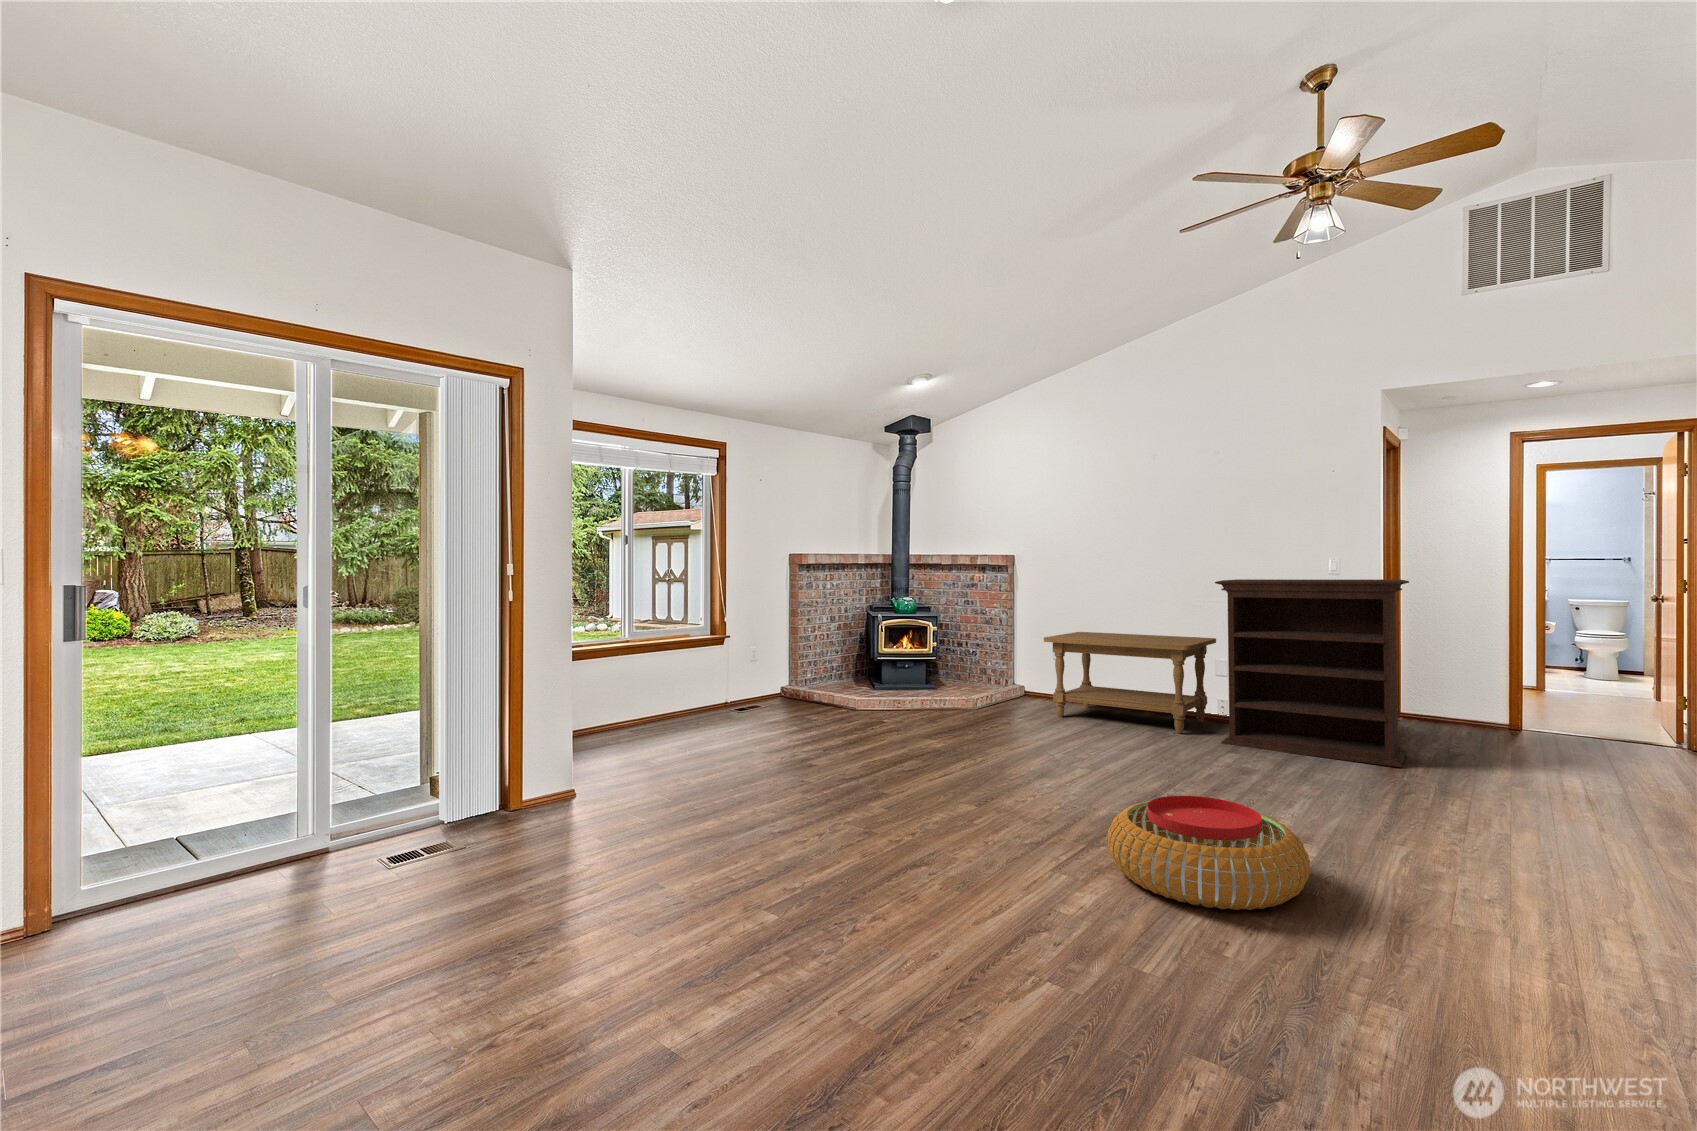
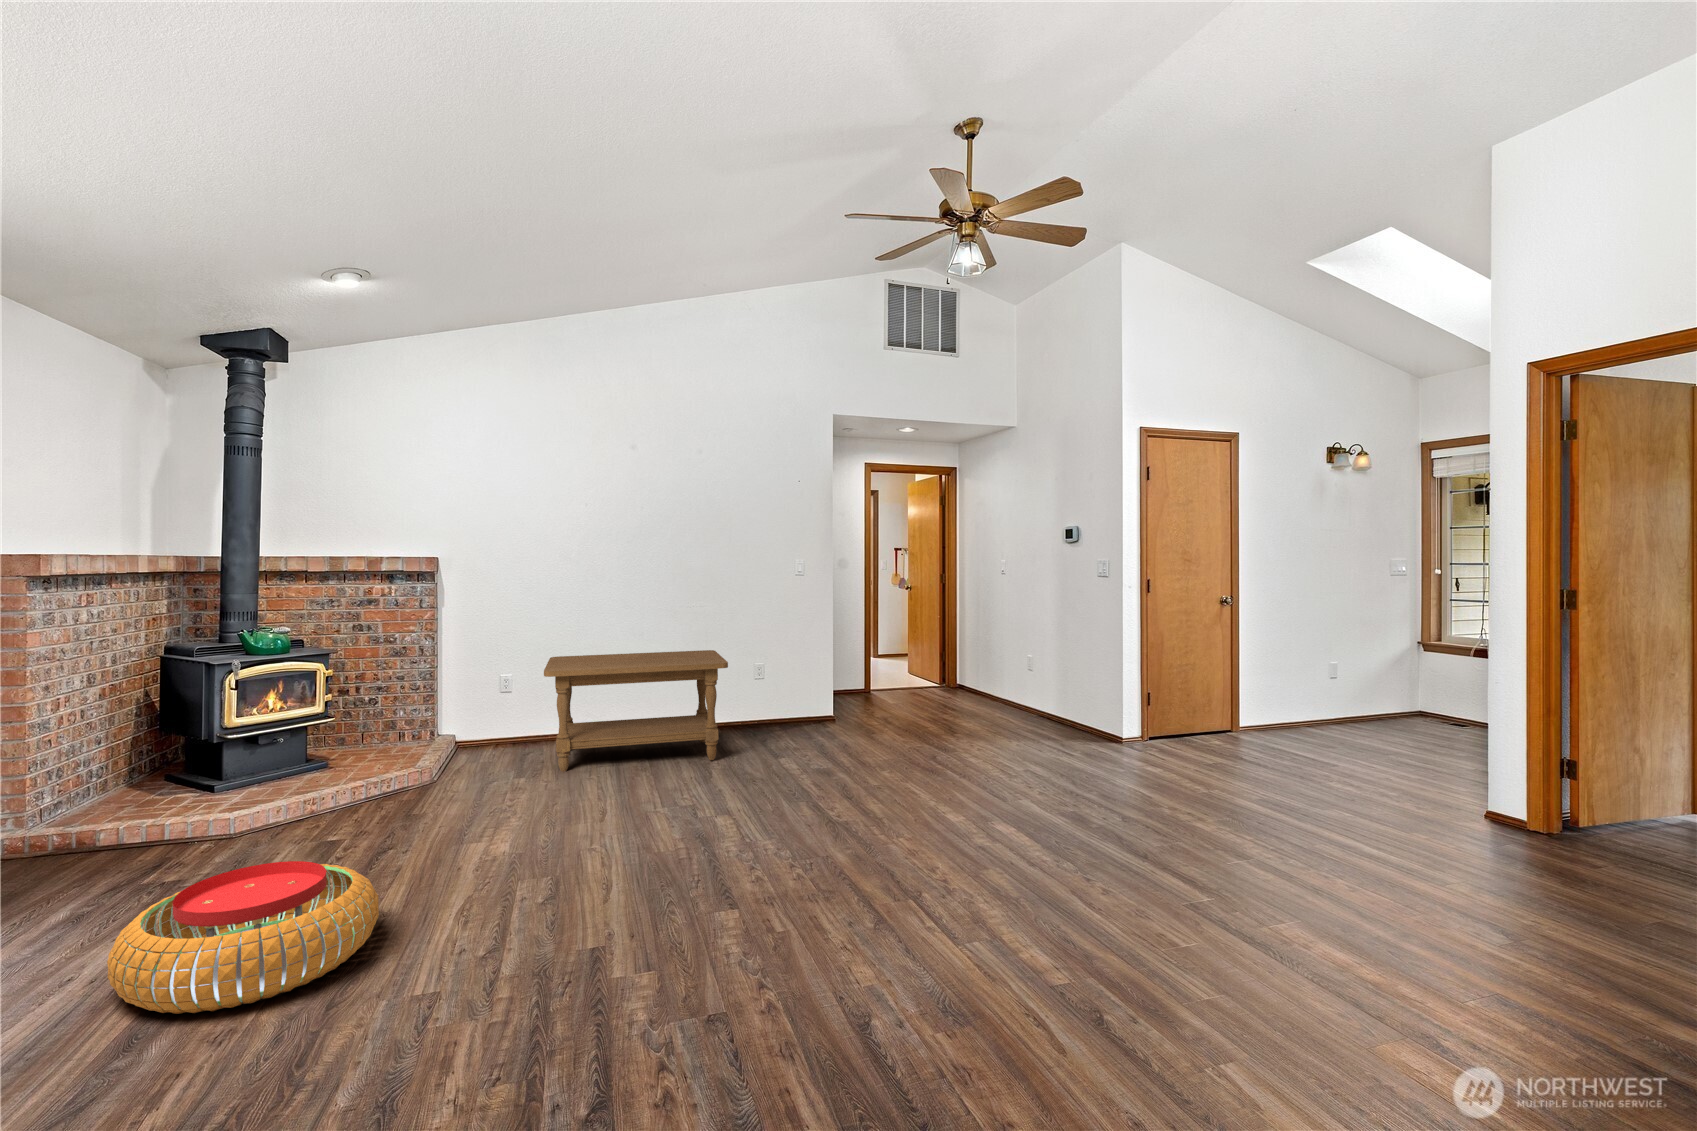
bookshelf: present [1215,579,1409,767] -> none [744,585,908,763]
pouf: present [1108,796,1310,910] -> present [107,861,379,1014]

